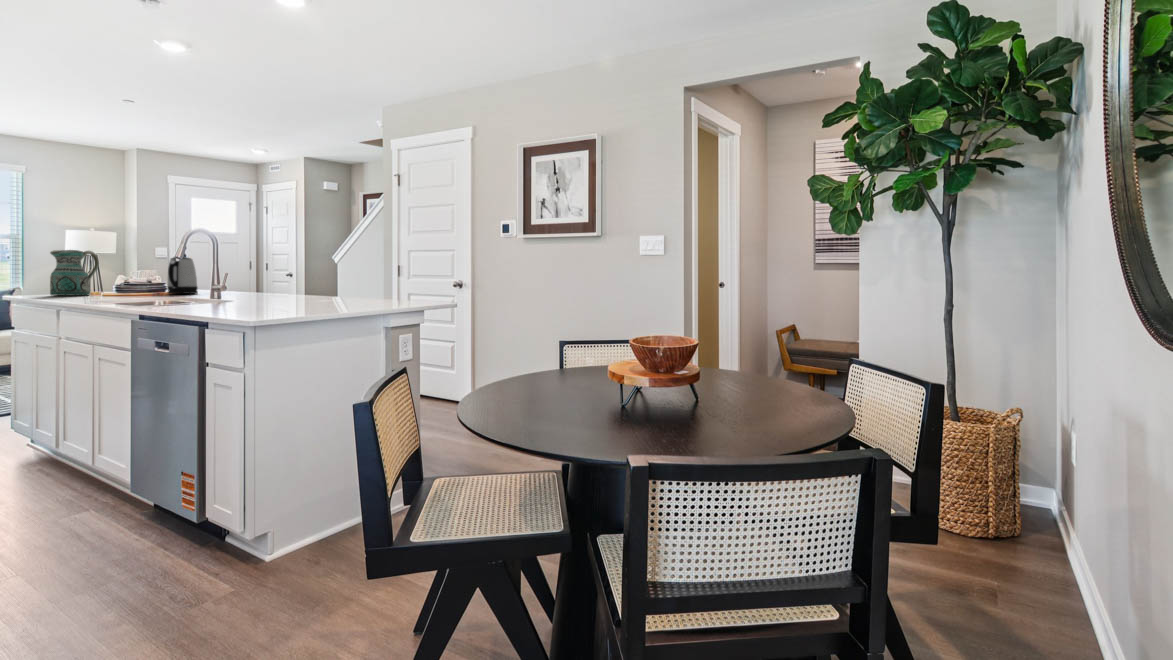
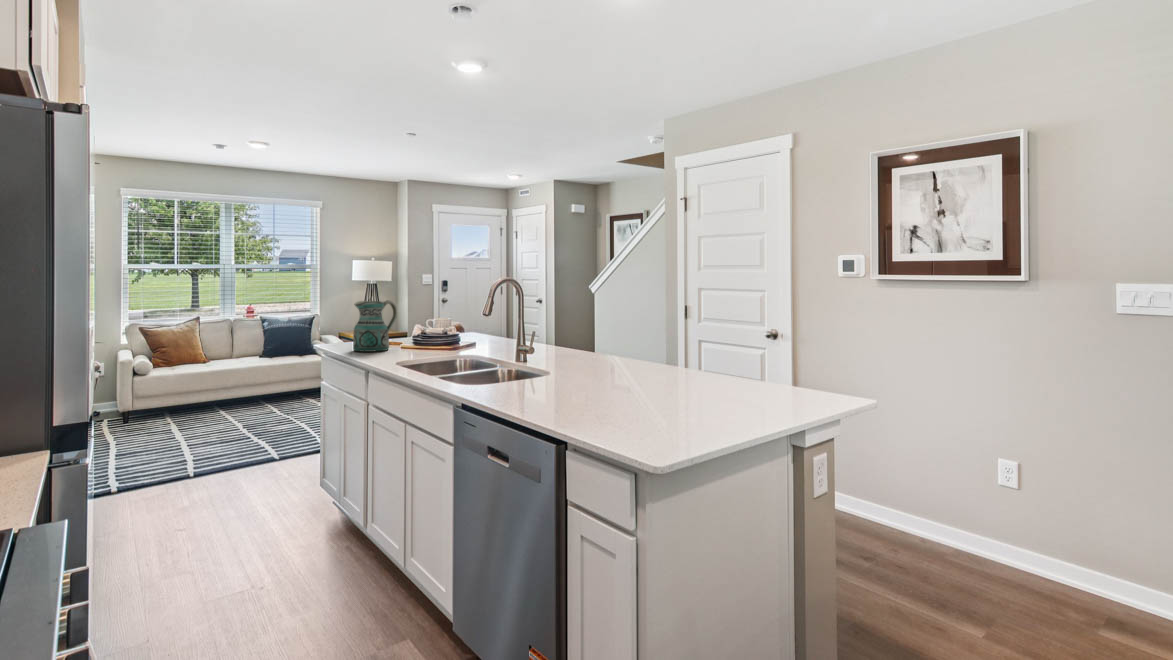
kettle: present [168,257,198,294] -> none [462,306,491,349]

